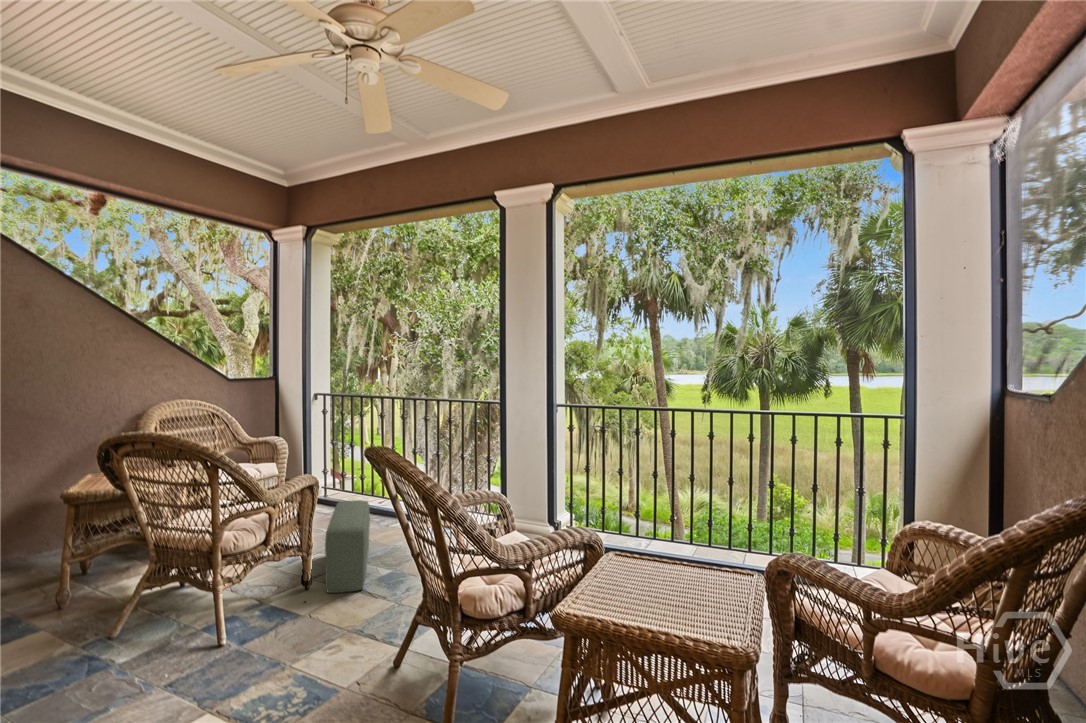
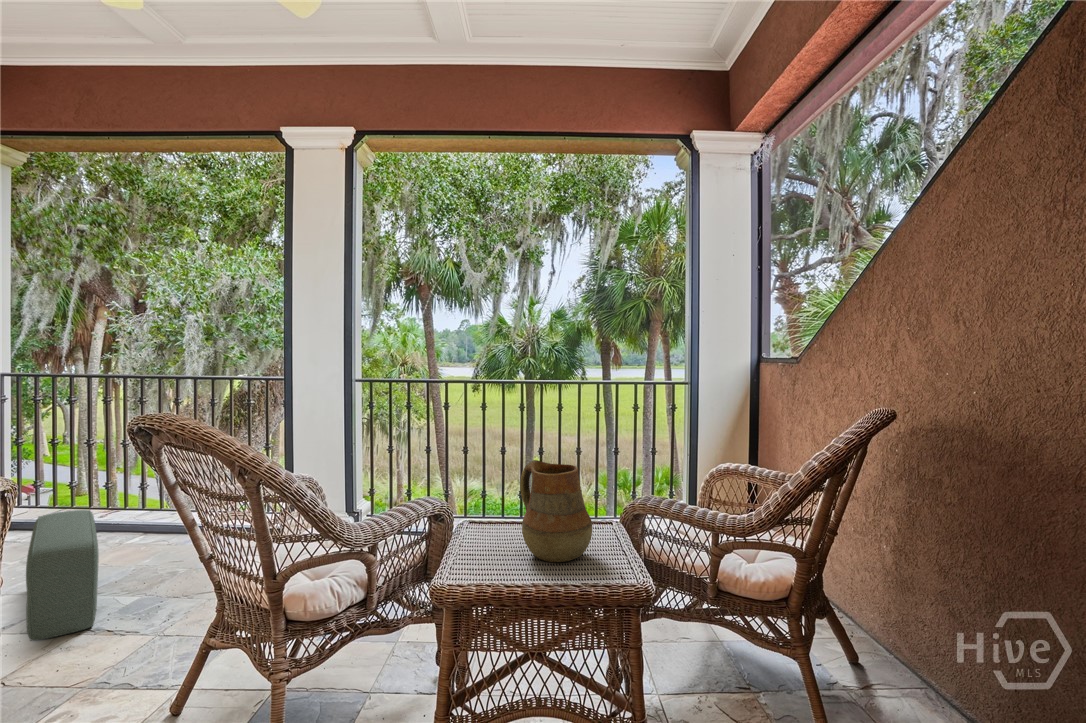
pitcher: none [646,508,714,609] -> present [520,460,592,562]

